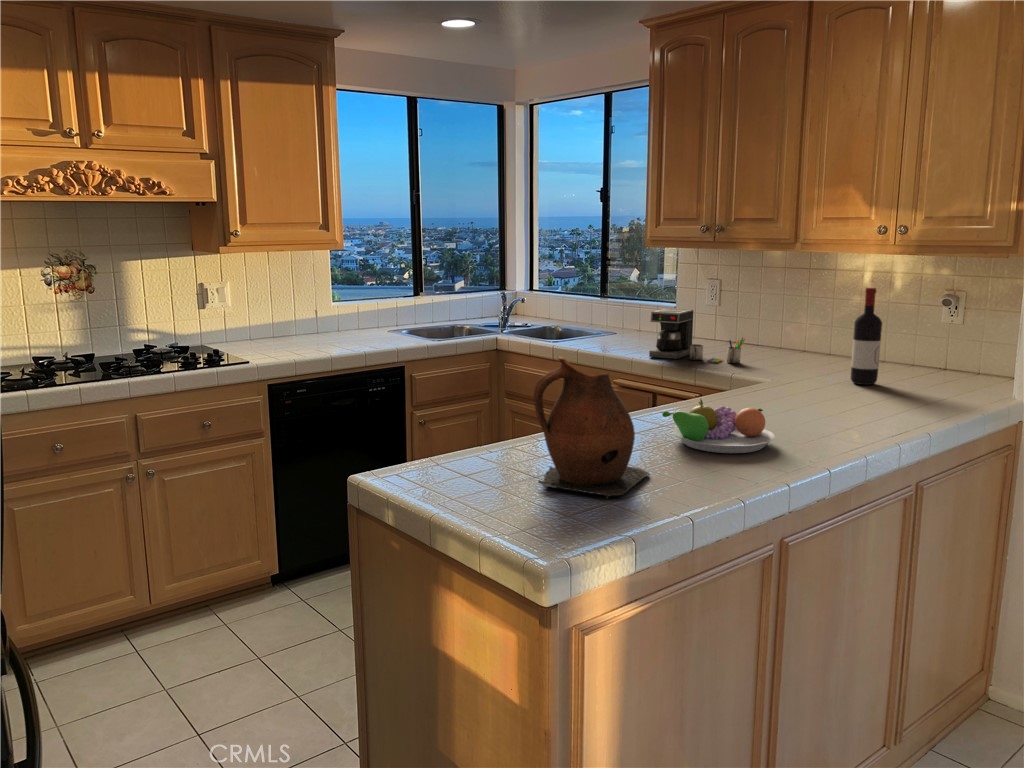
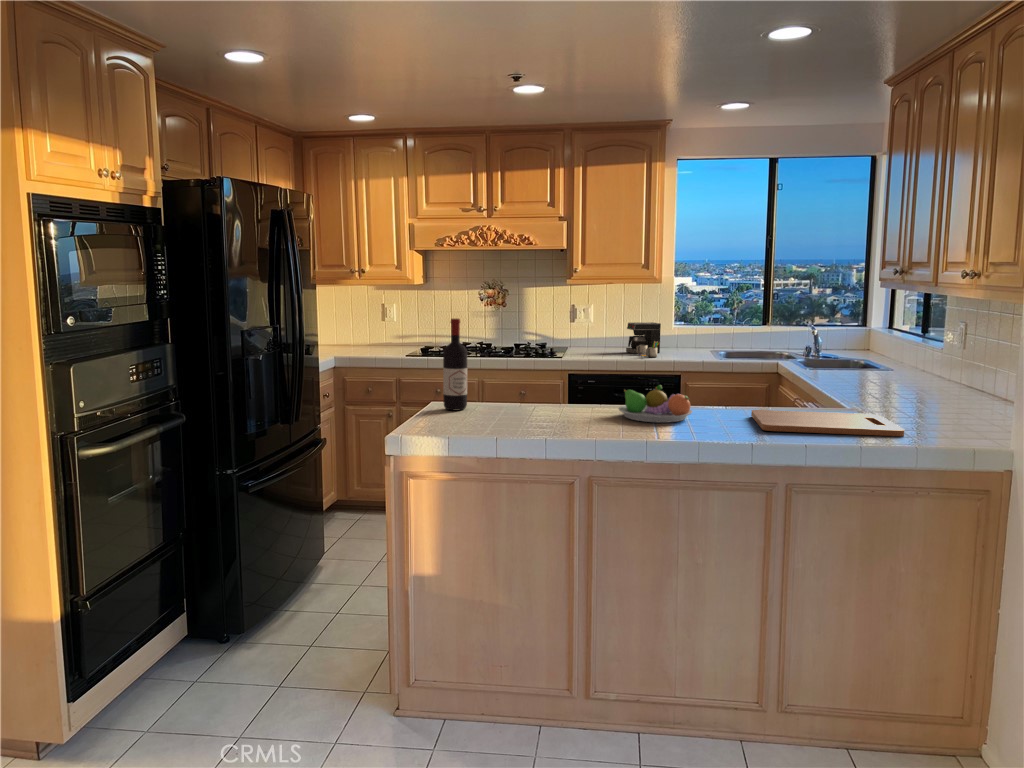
wine bottle: present [851,288,882,385] -> present [443,318,467,411]
coffee maker: present [649,308,745,363] -> present [626,322,661,357]
ceramic pitcher: present [534,356,650,498] -> none [484,335,556,419]
cutting board: none [776,395,945,436] -> present [751,410,904,436]

